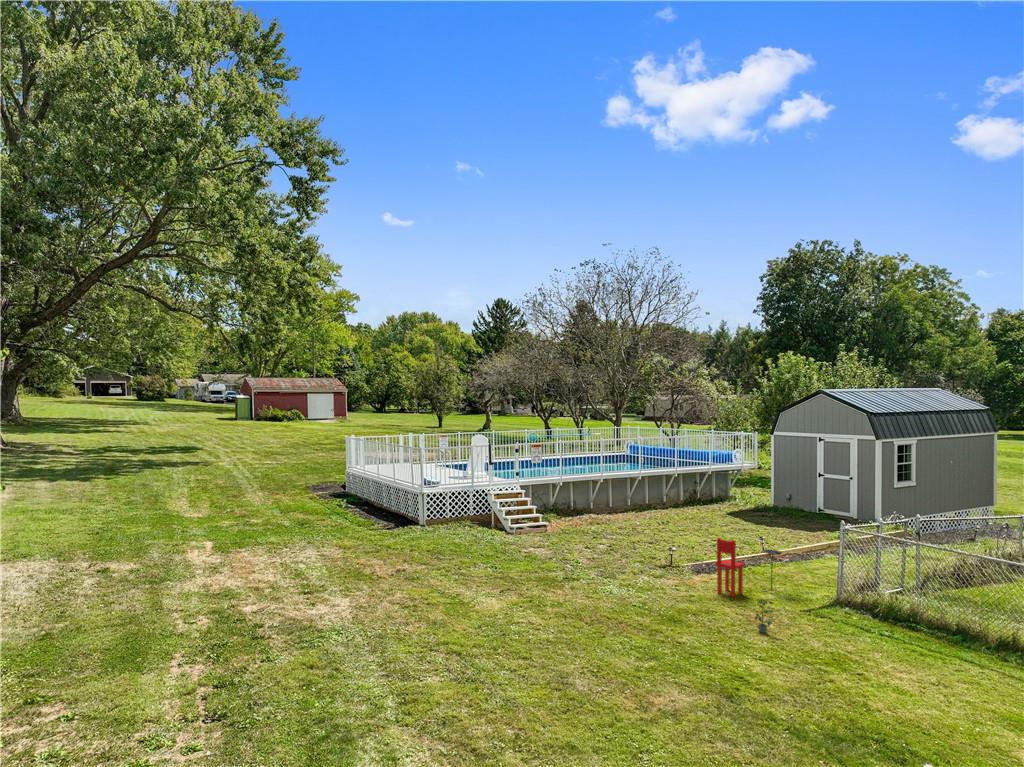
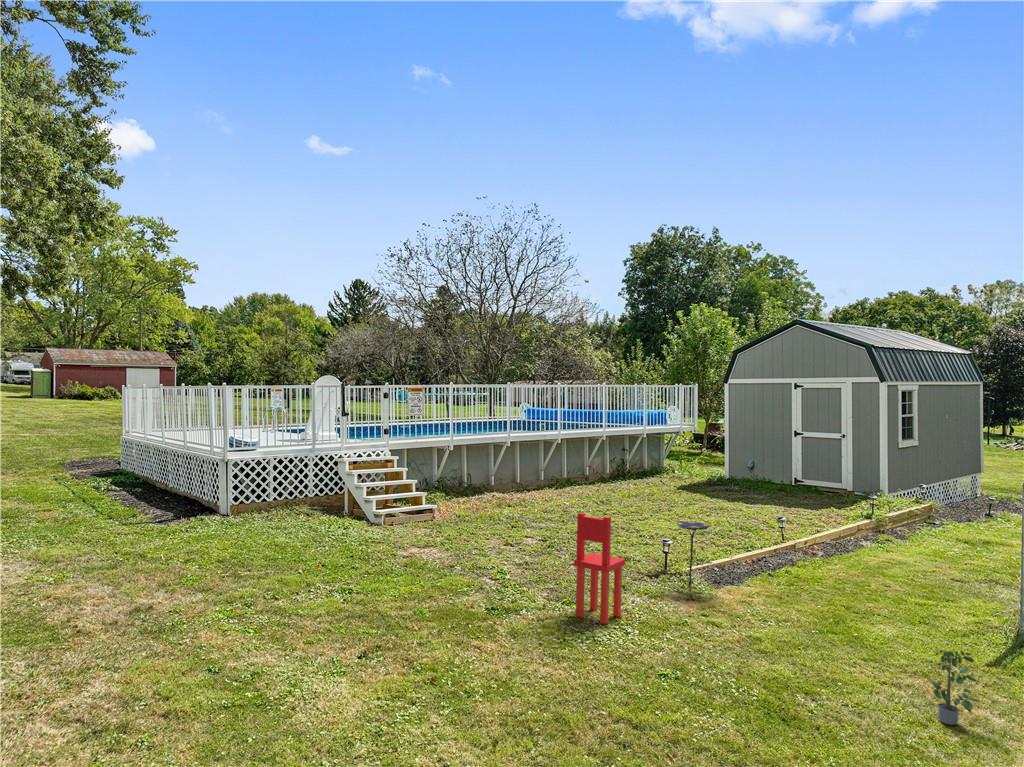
chair: present [716,538,745,597] -> present [574,513,625,624]
side table: present [763,549,782,592] -> present [676,522,709,598]

